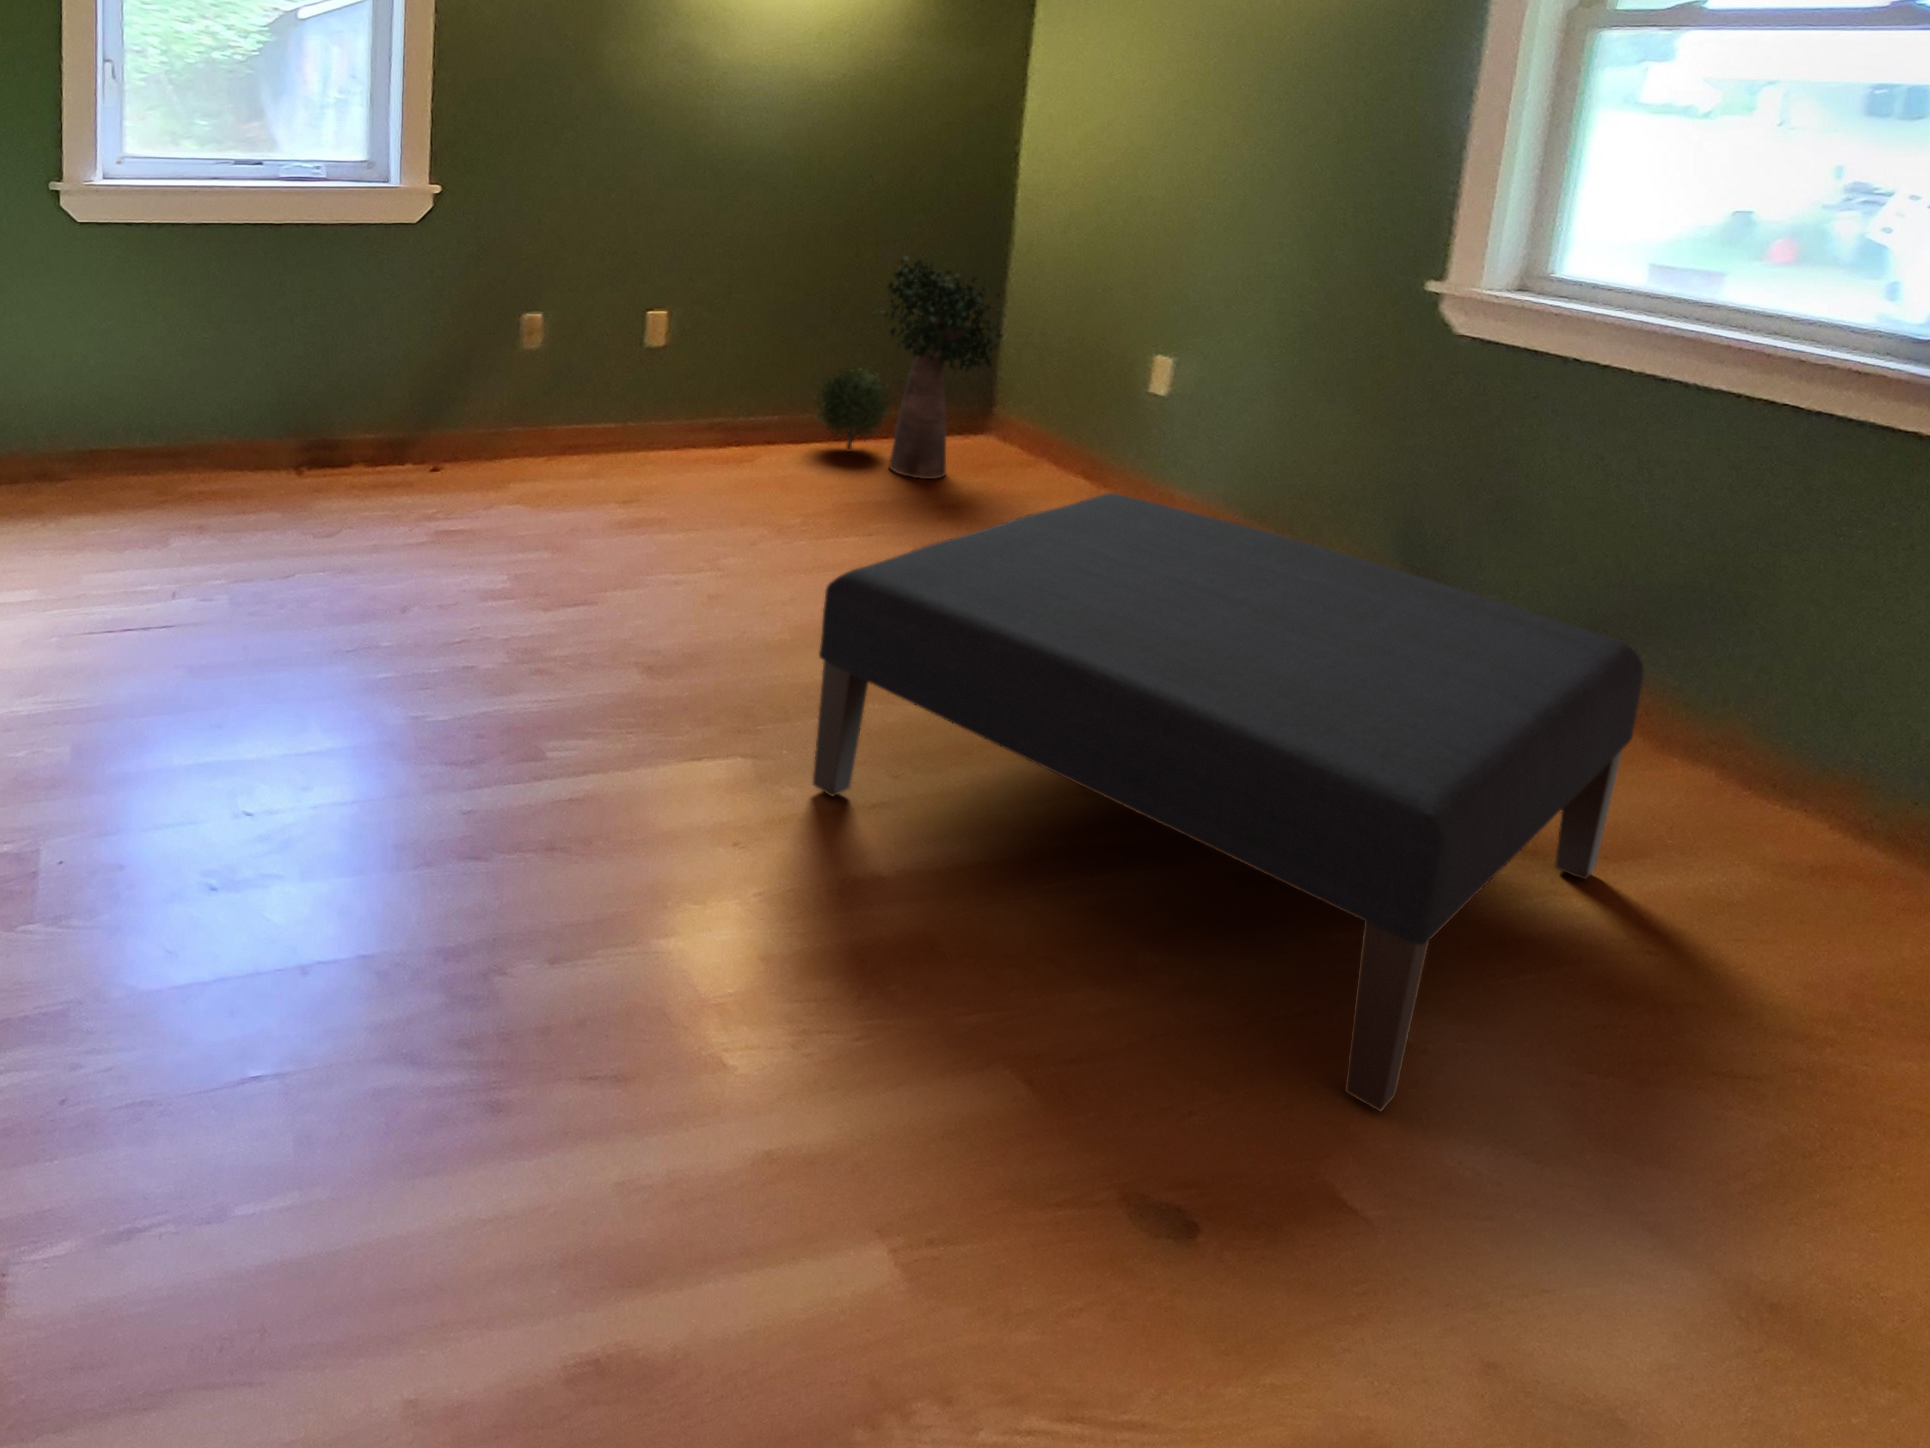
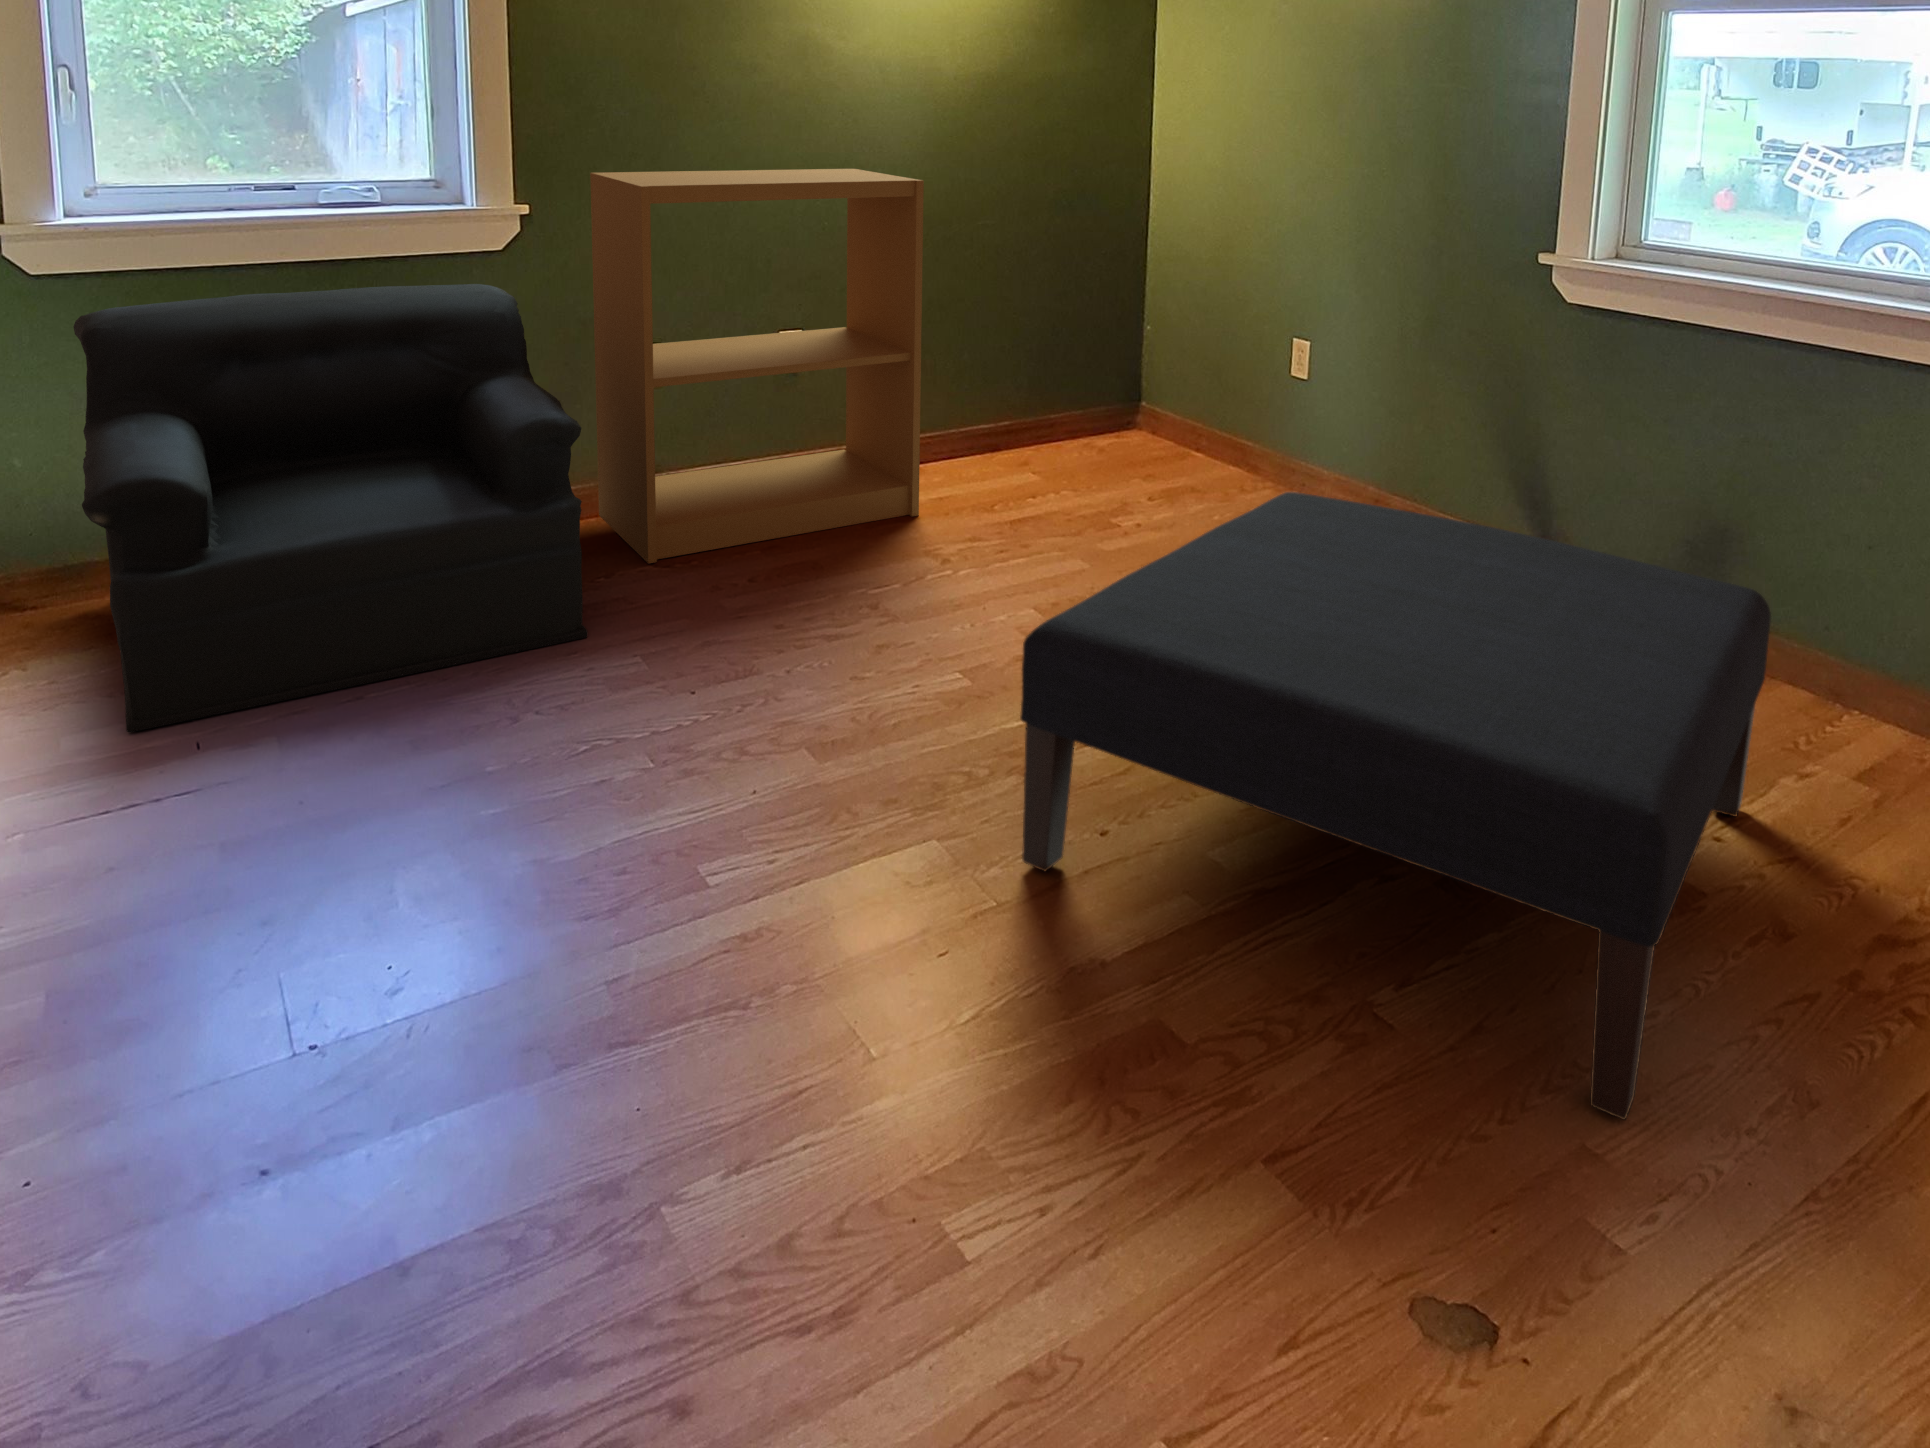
bookshelf: none [475,158,780,500] -> present [590,169,924,564]
armchair: none [100,246,467,574] -> present [73,284,587,733]
potted plant: present [815,257,1005,479] -> none [967,255,1158,484]

